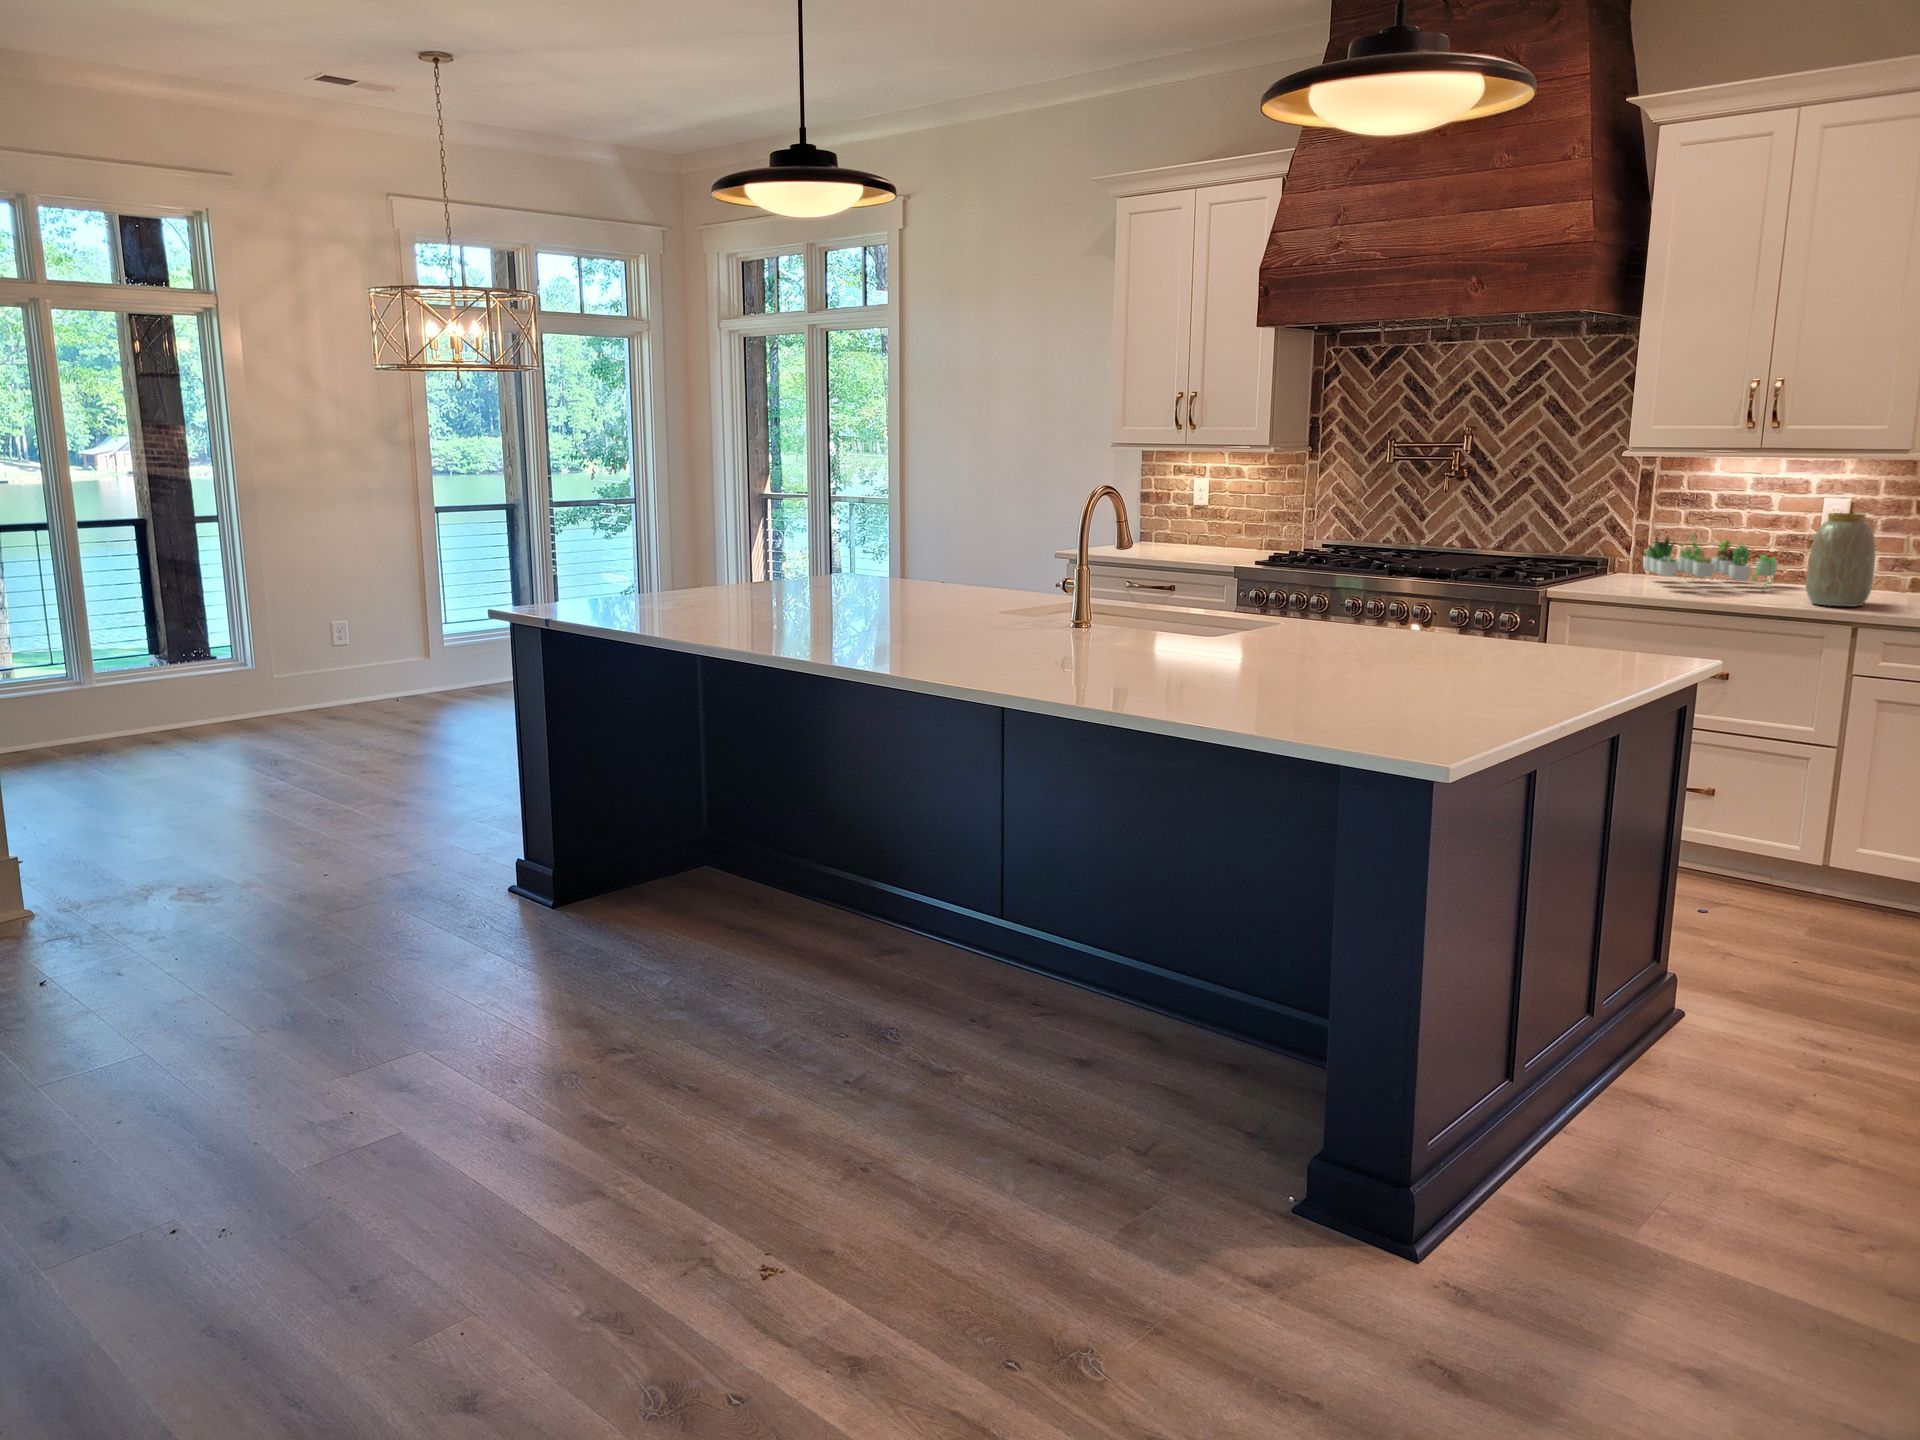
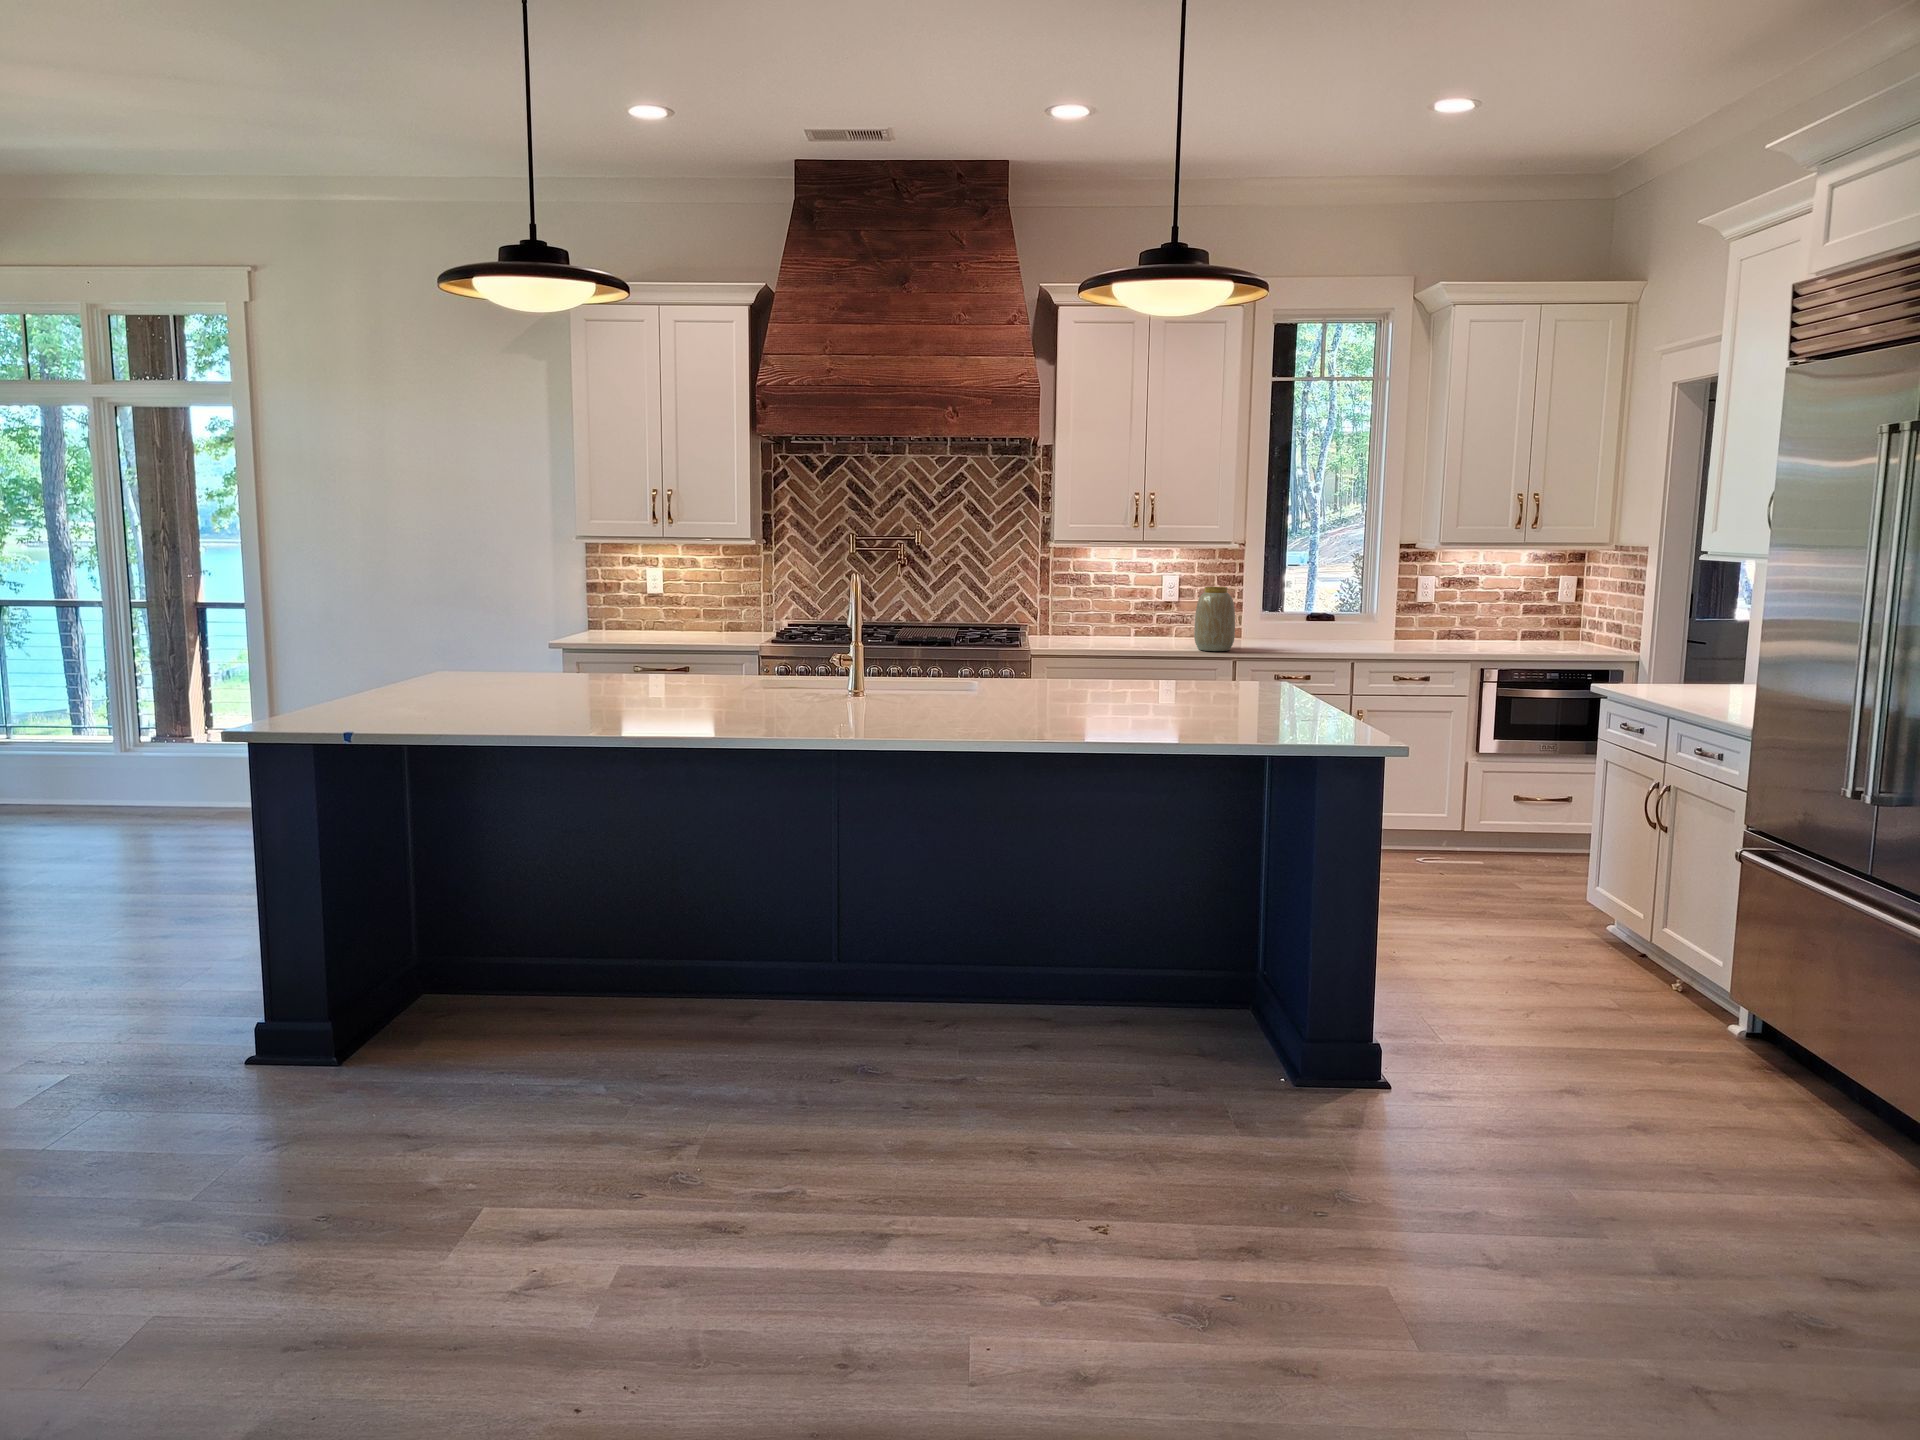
succulent plant: present [1643,535,1778,590] -> none [1065,602,1157,643]

